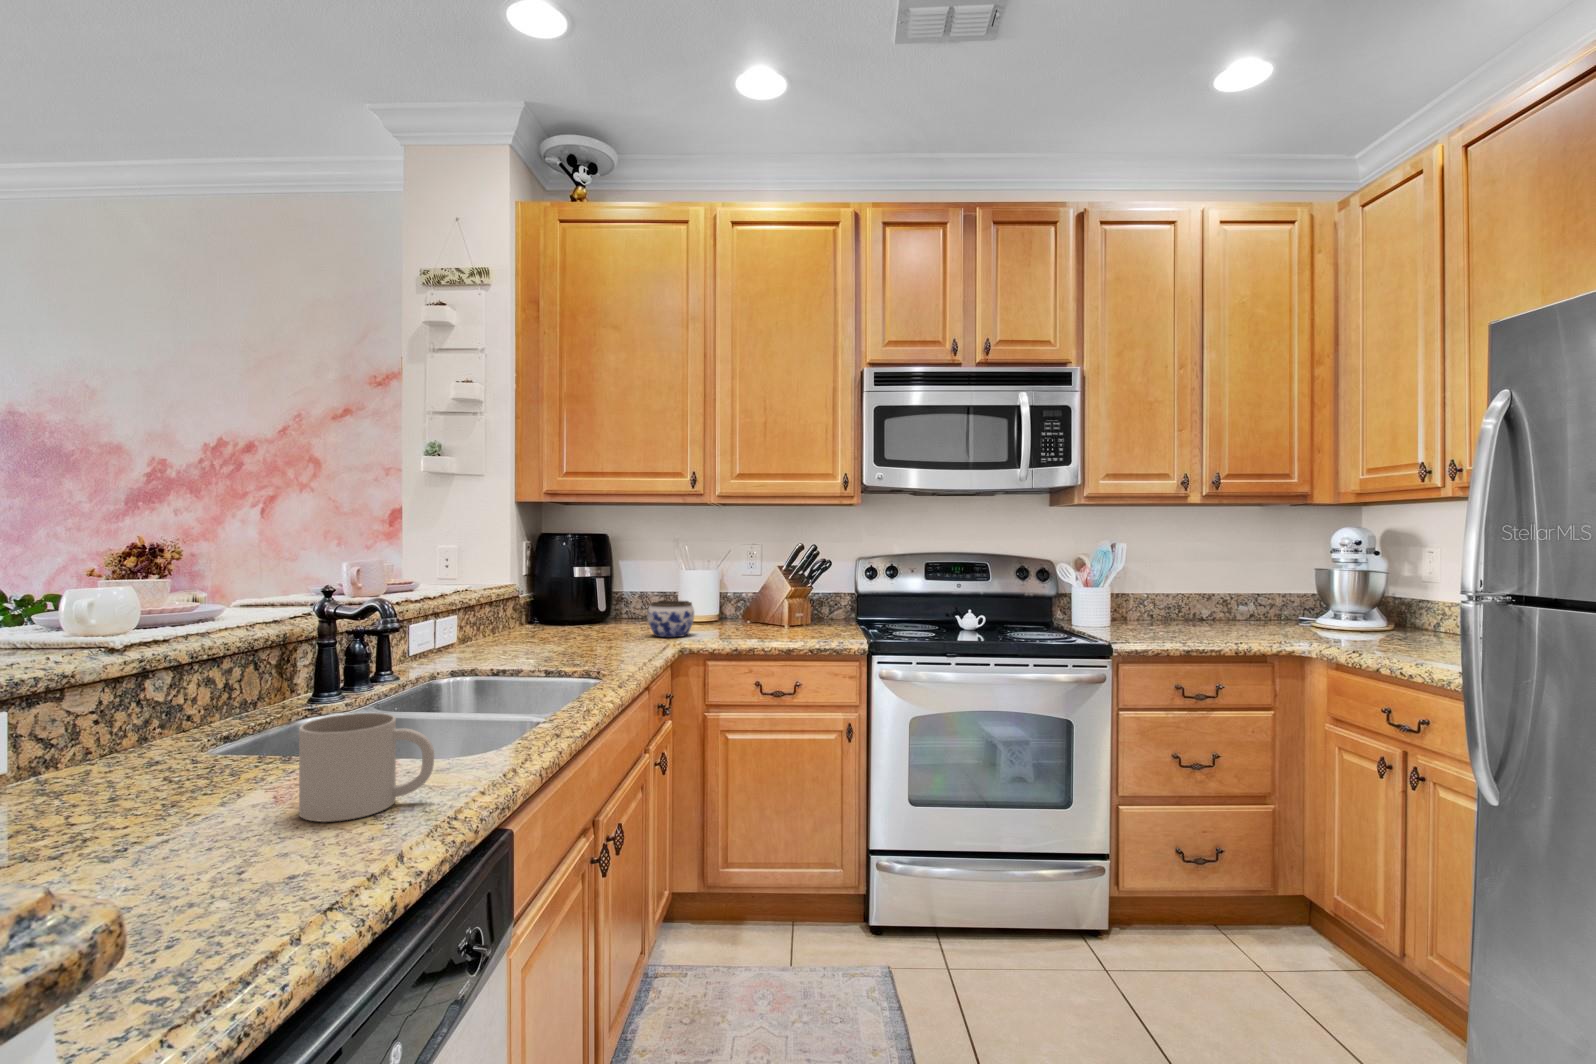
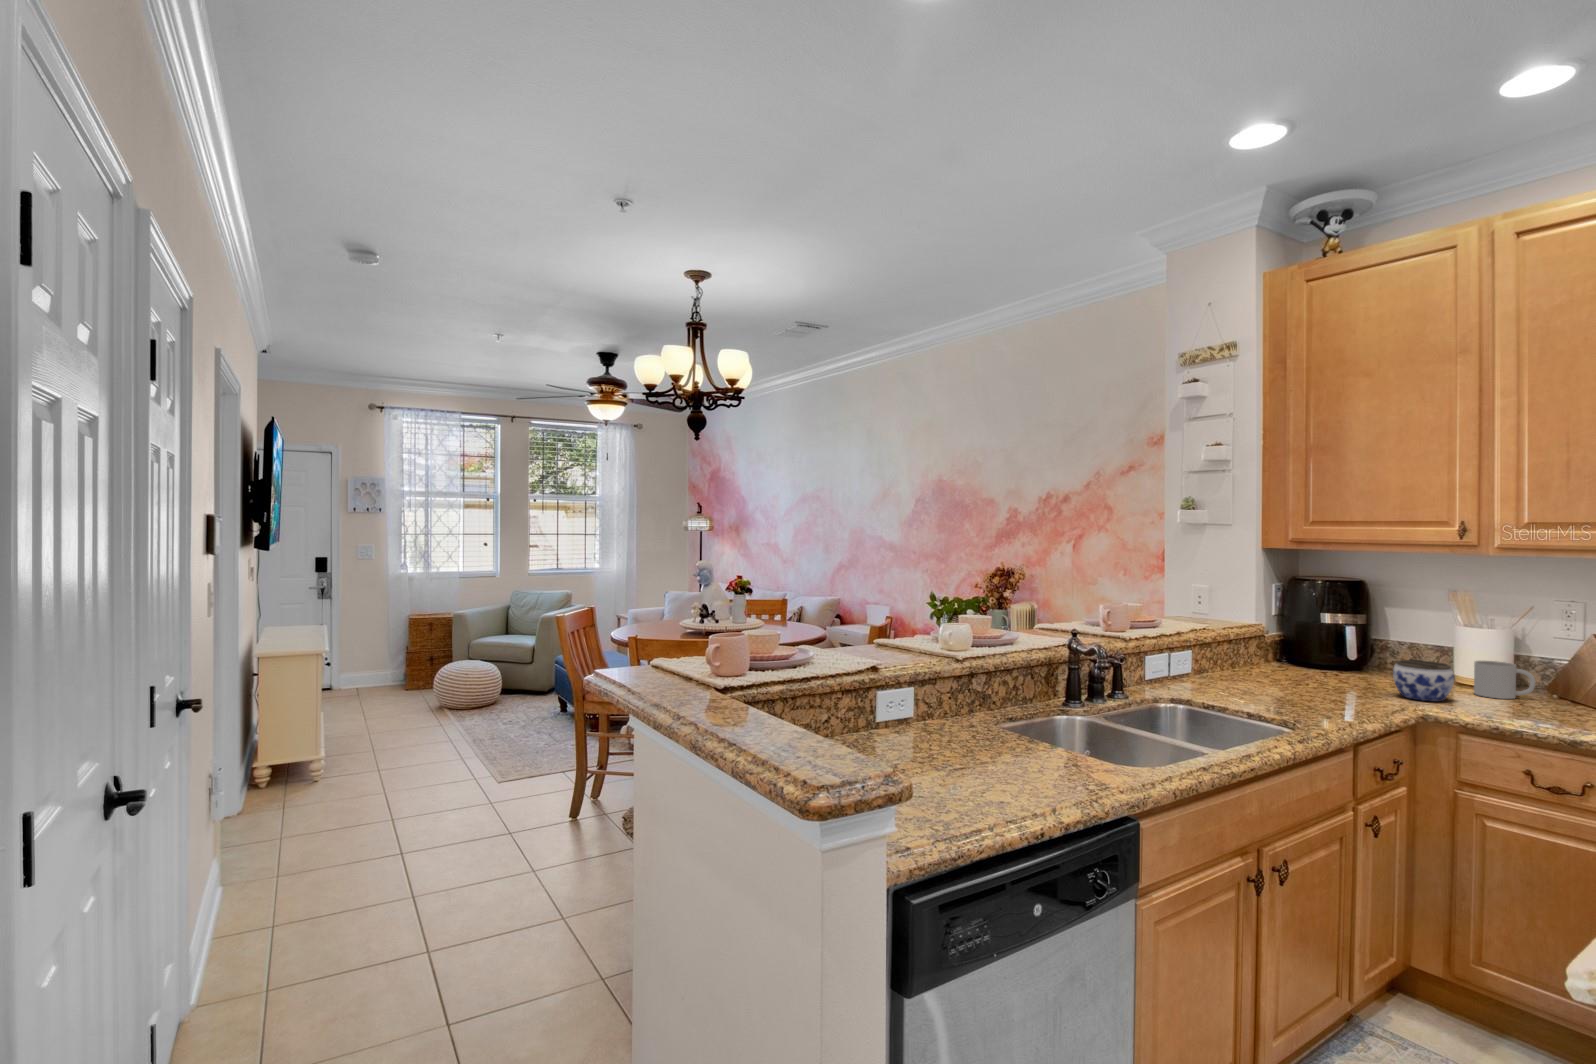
mug: present [299,713,434,822] -> present [1474,661,1535,699]

